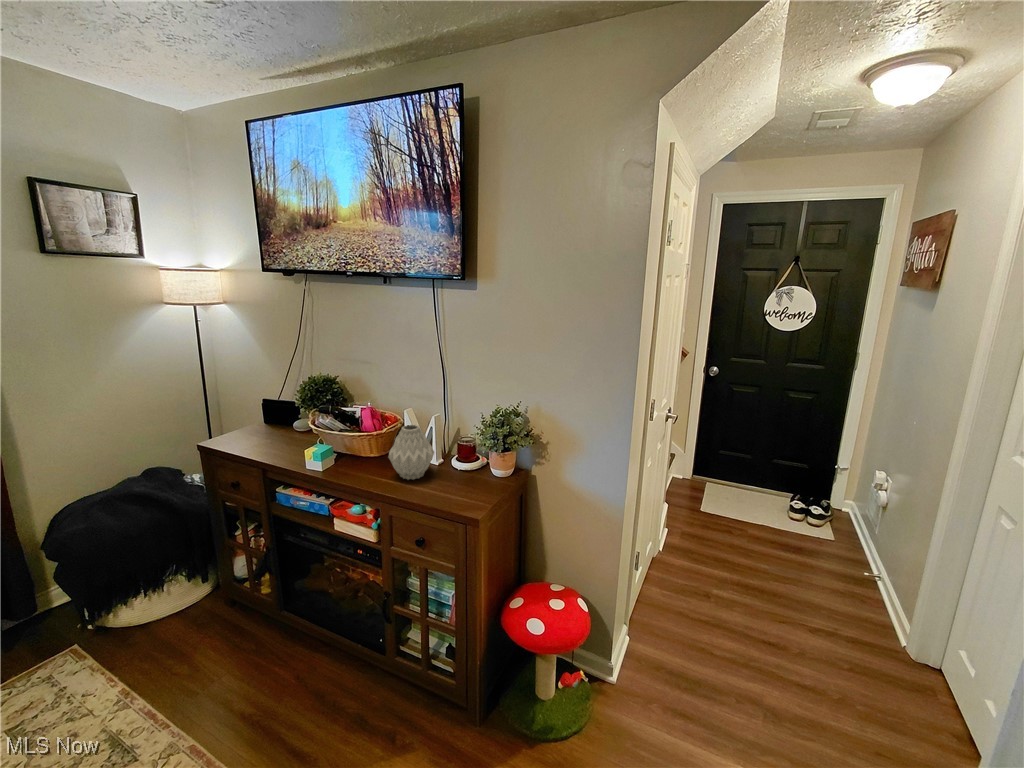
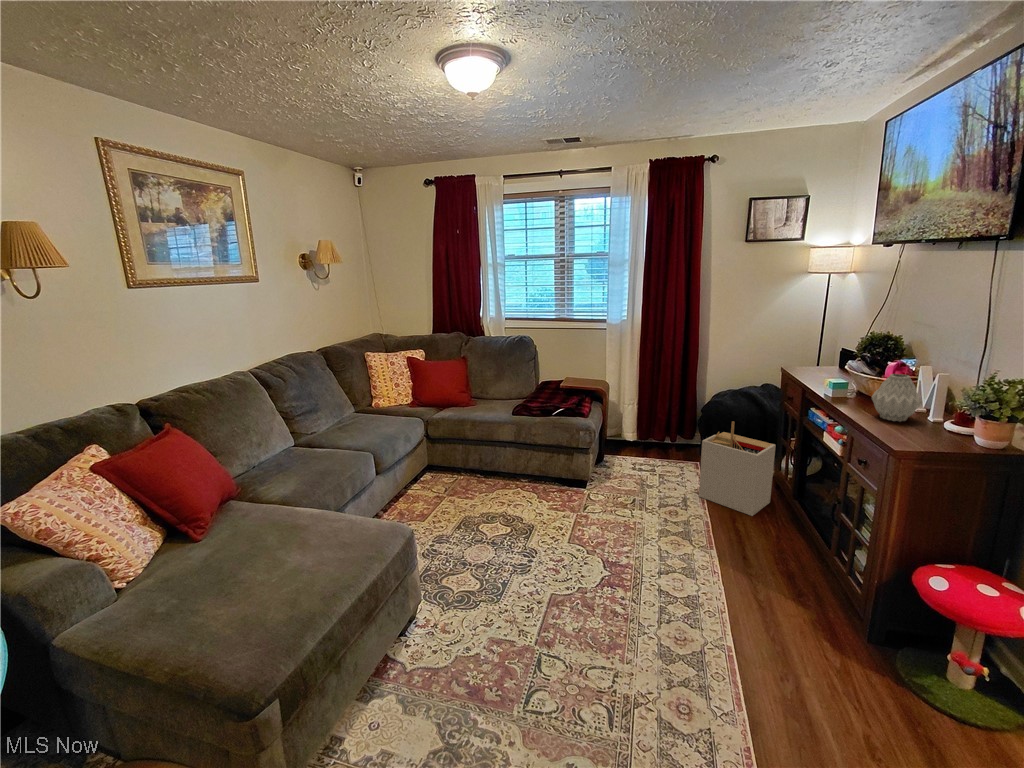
storage bin: none [115,554,247,712] -> present [699,421,776,516]

